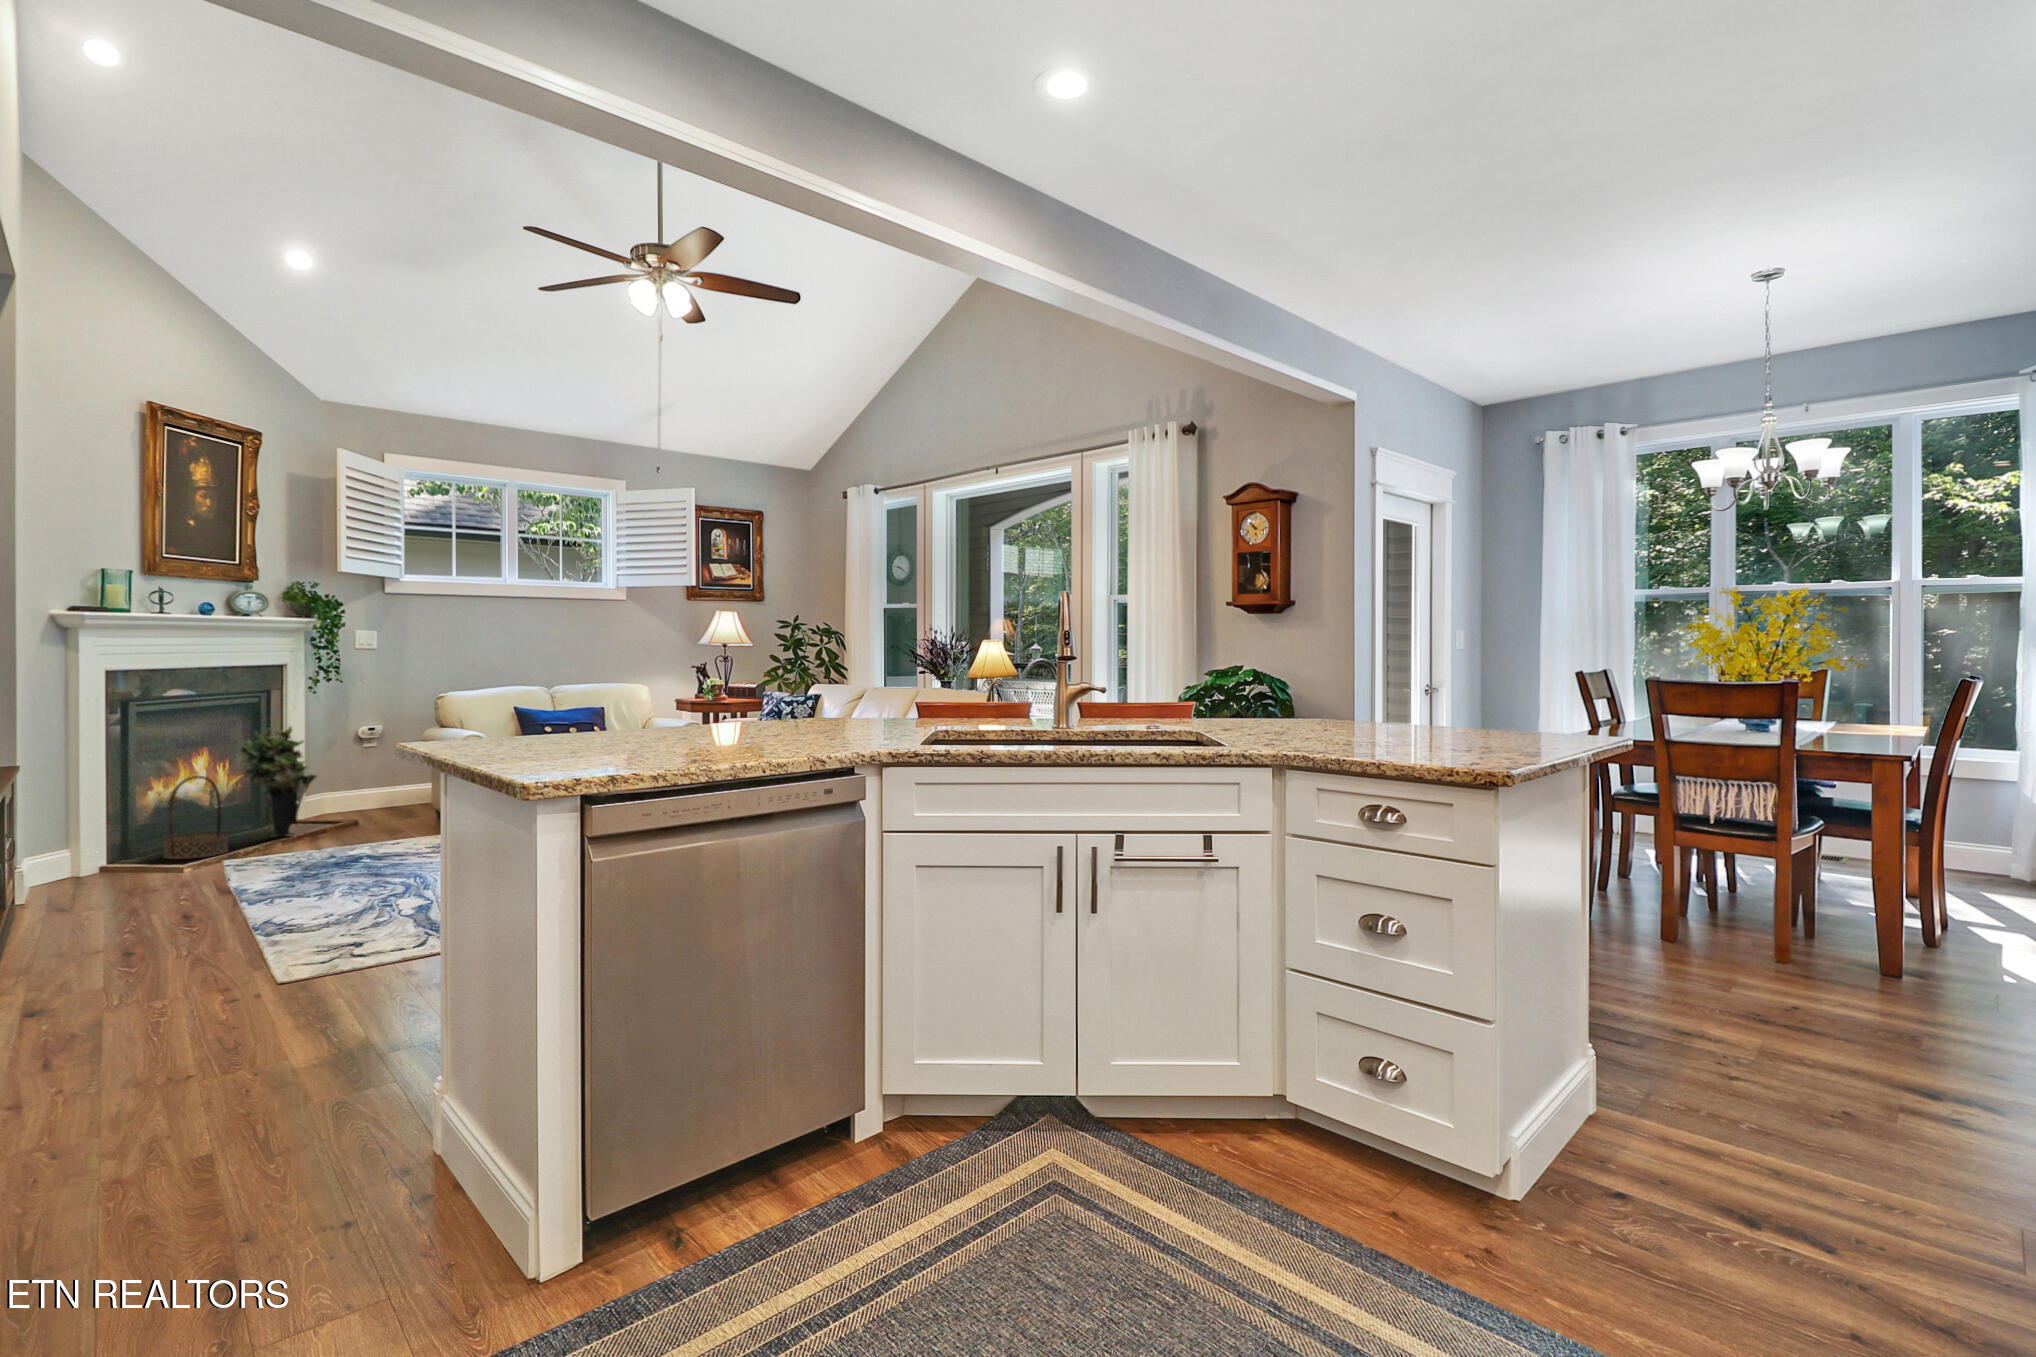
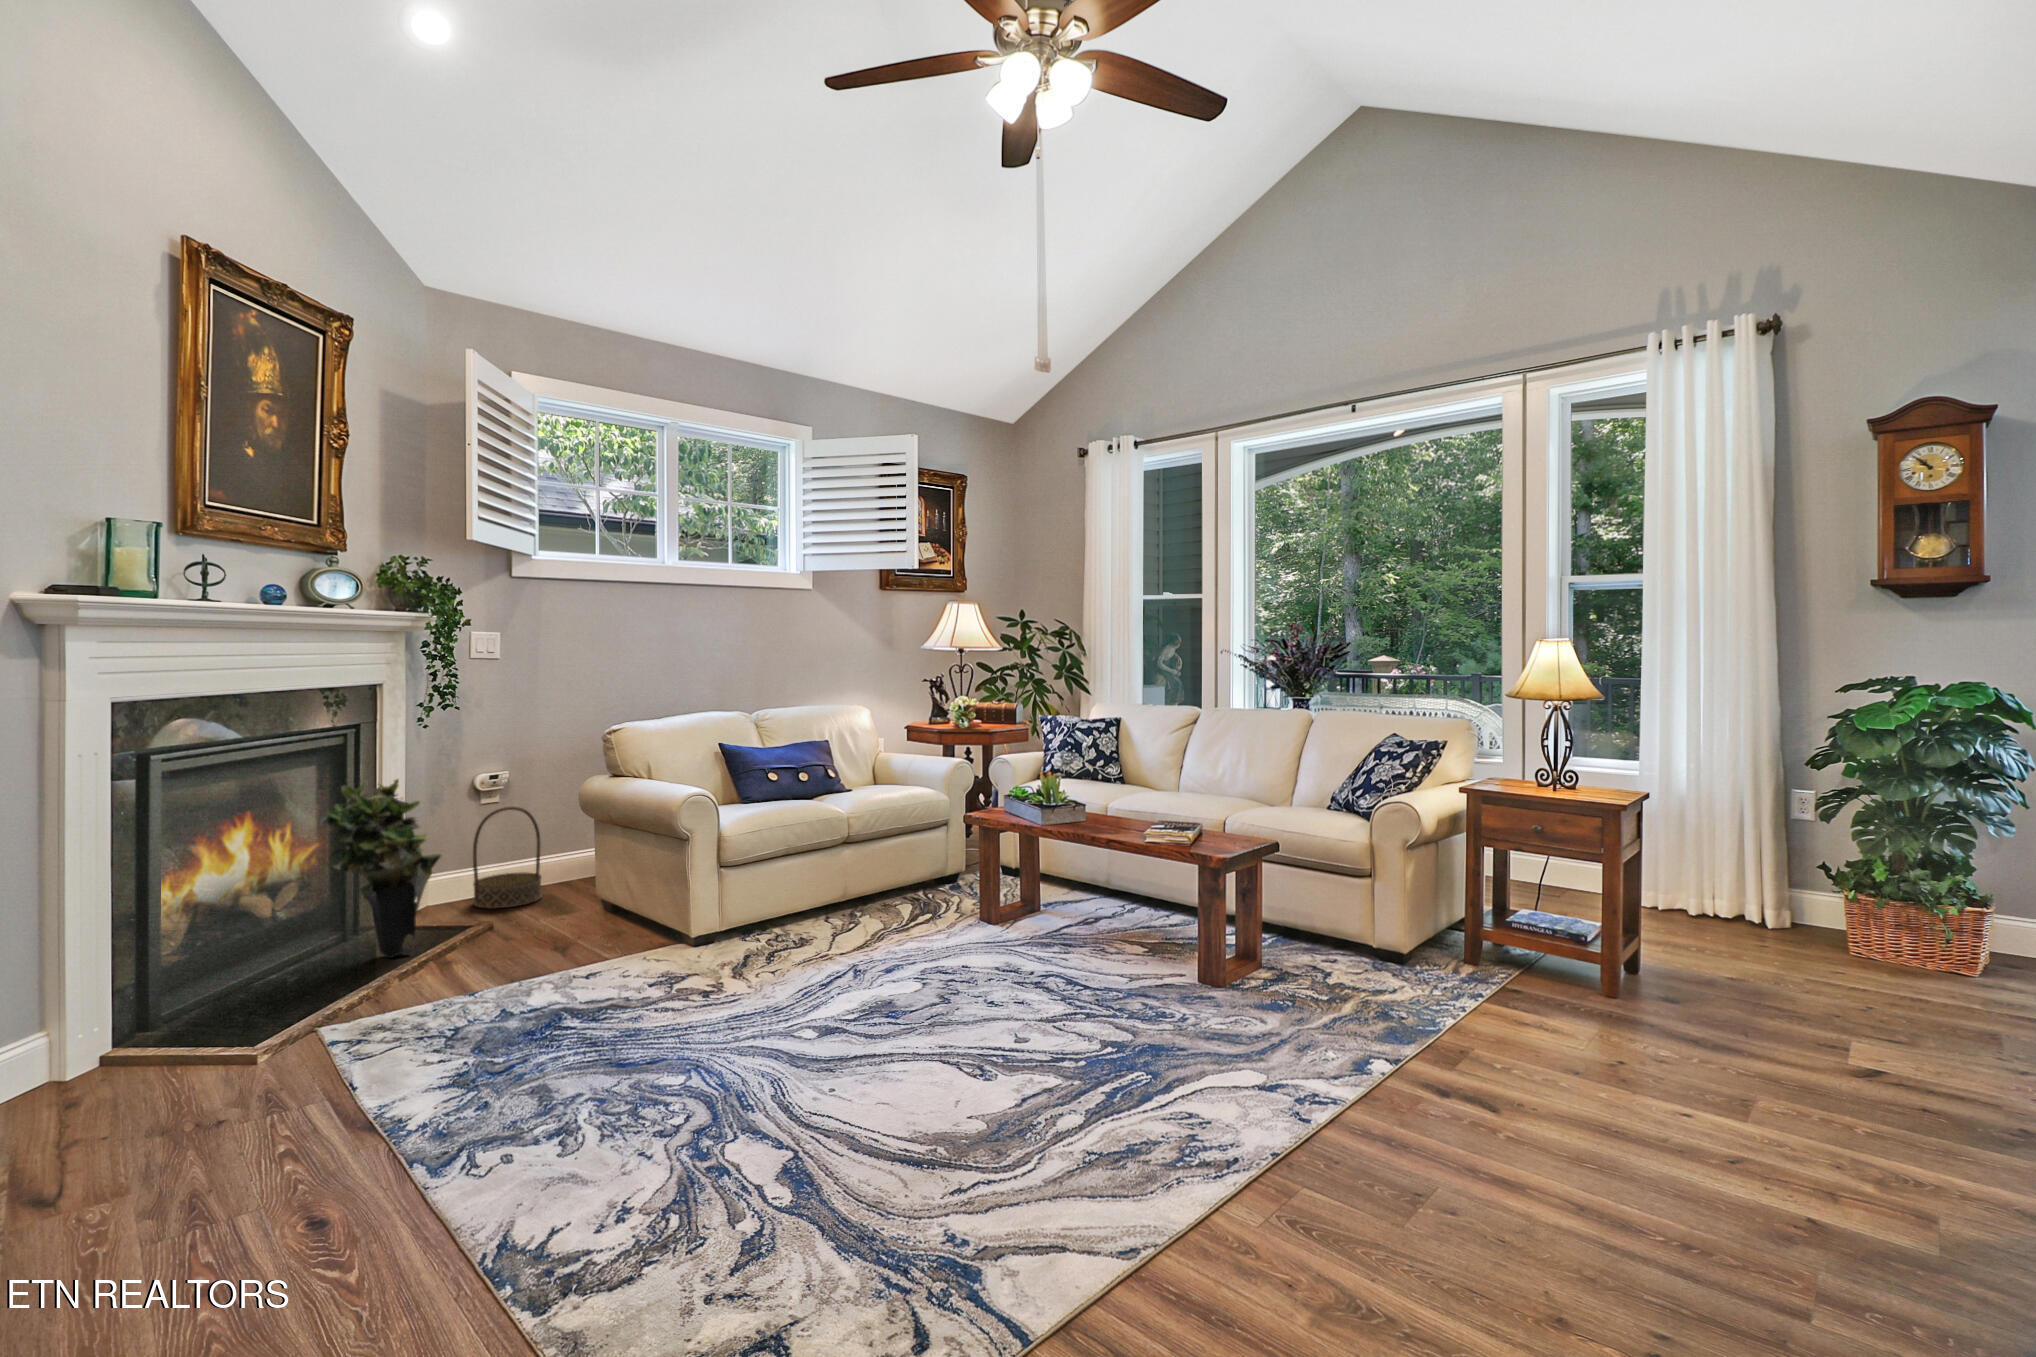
basket: present [163,776,228,859] -> present [473,807,542,909]

